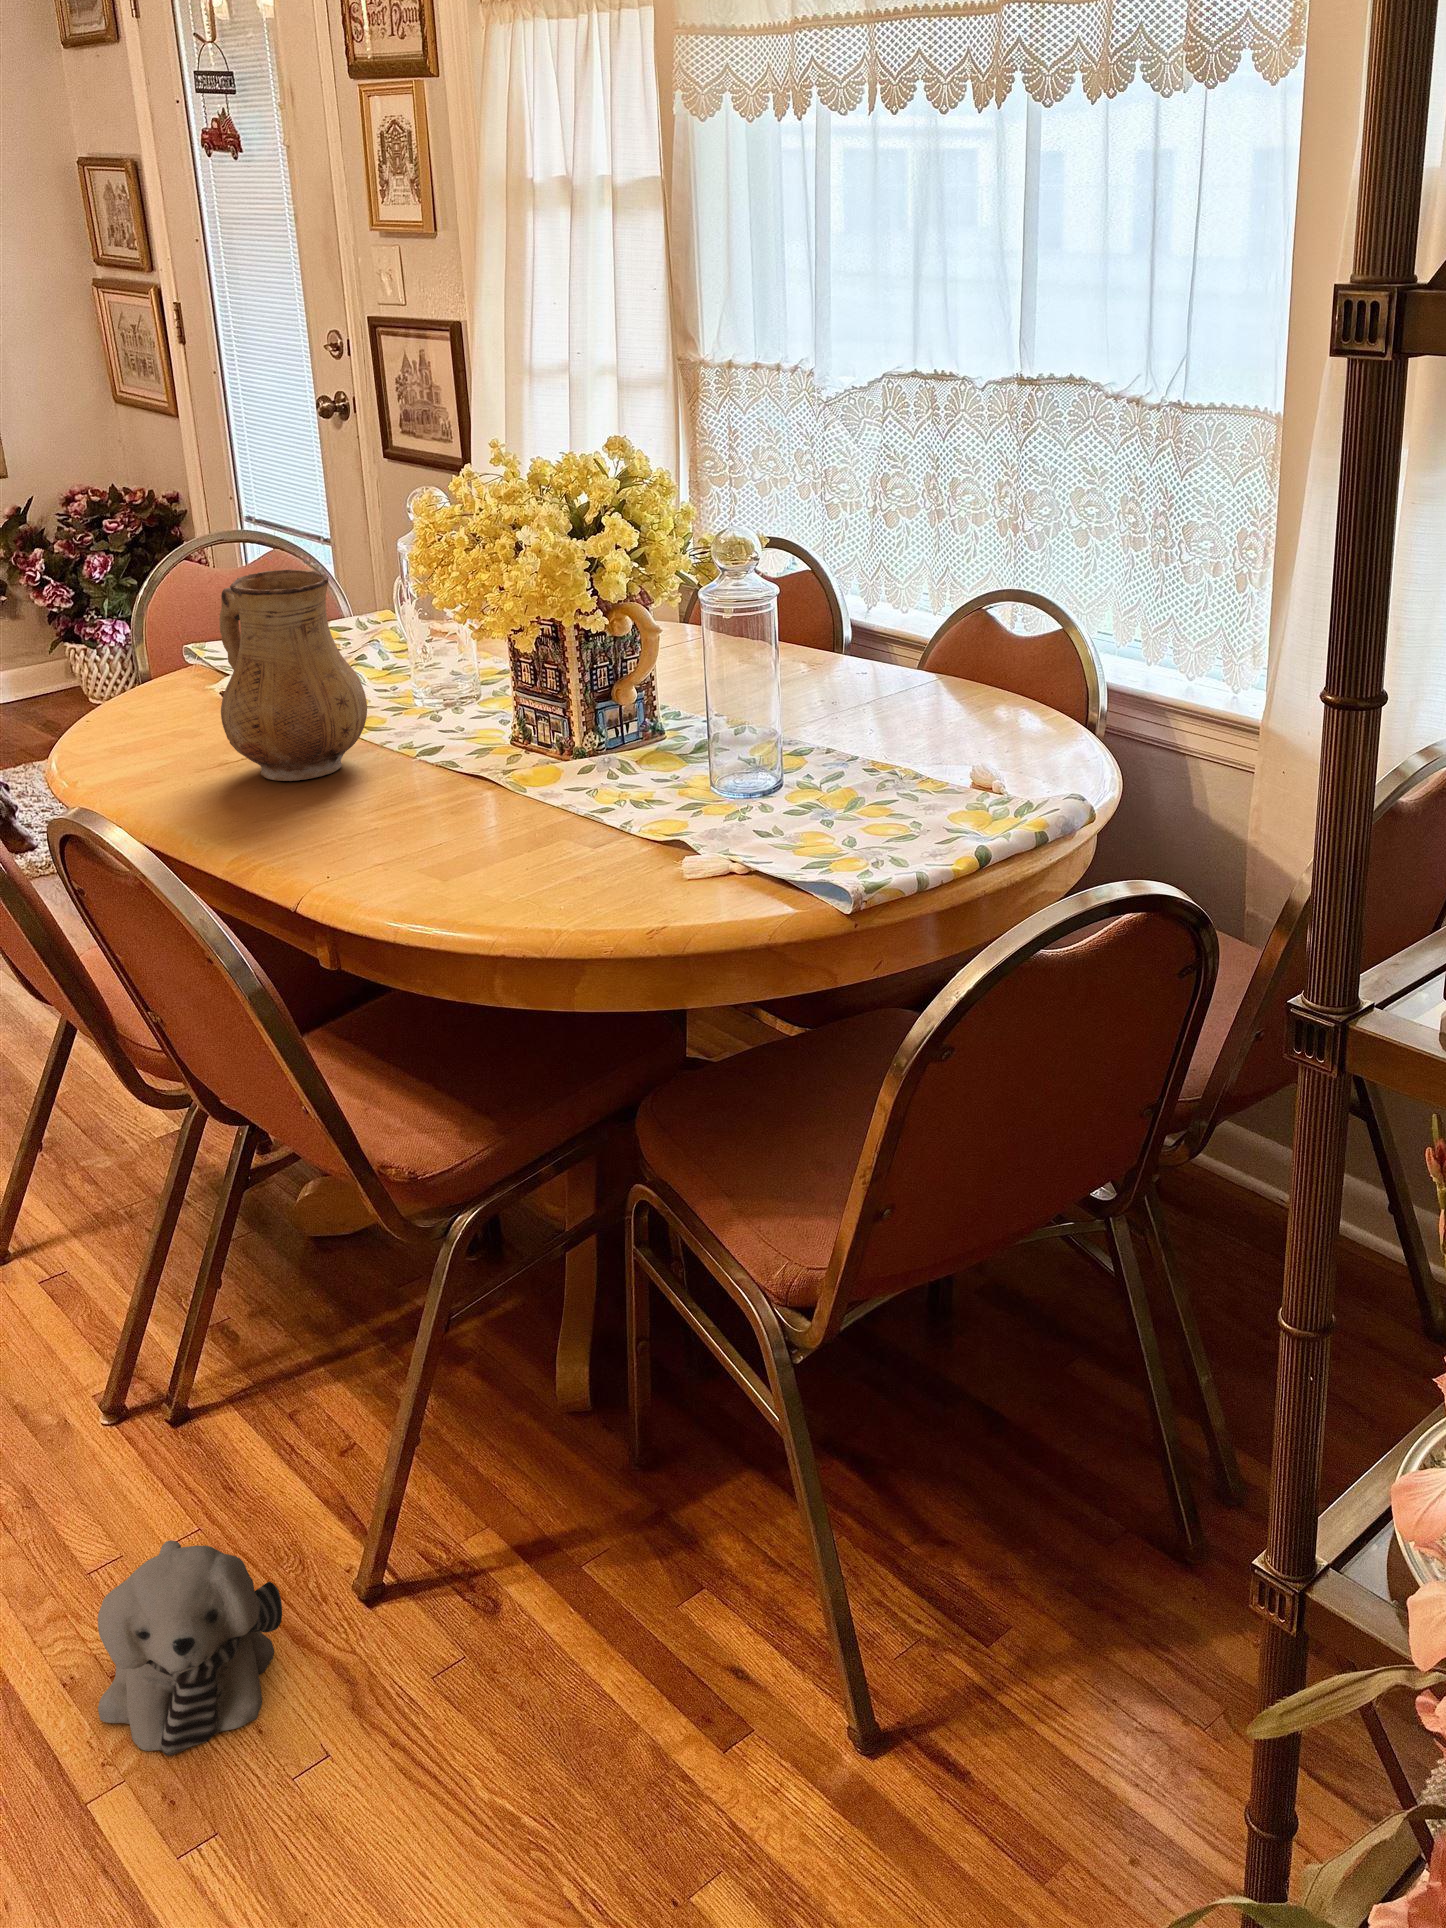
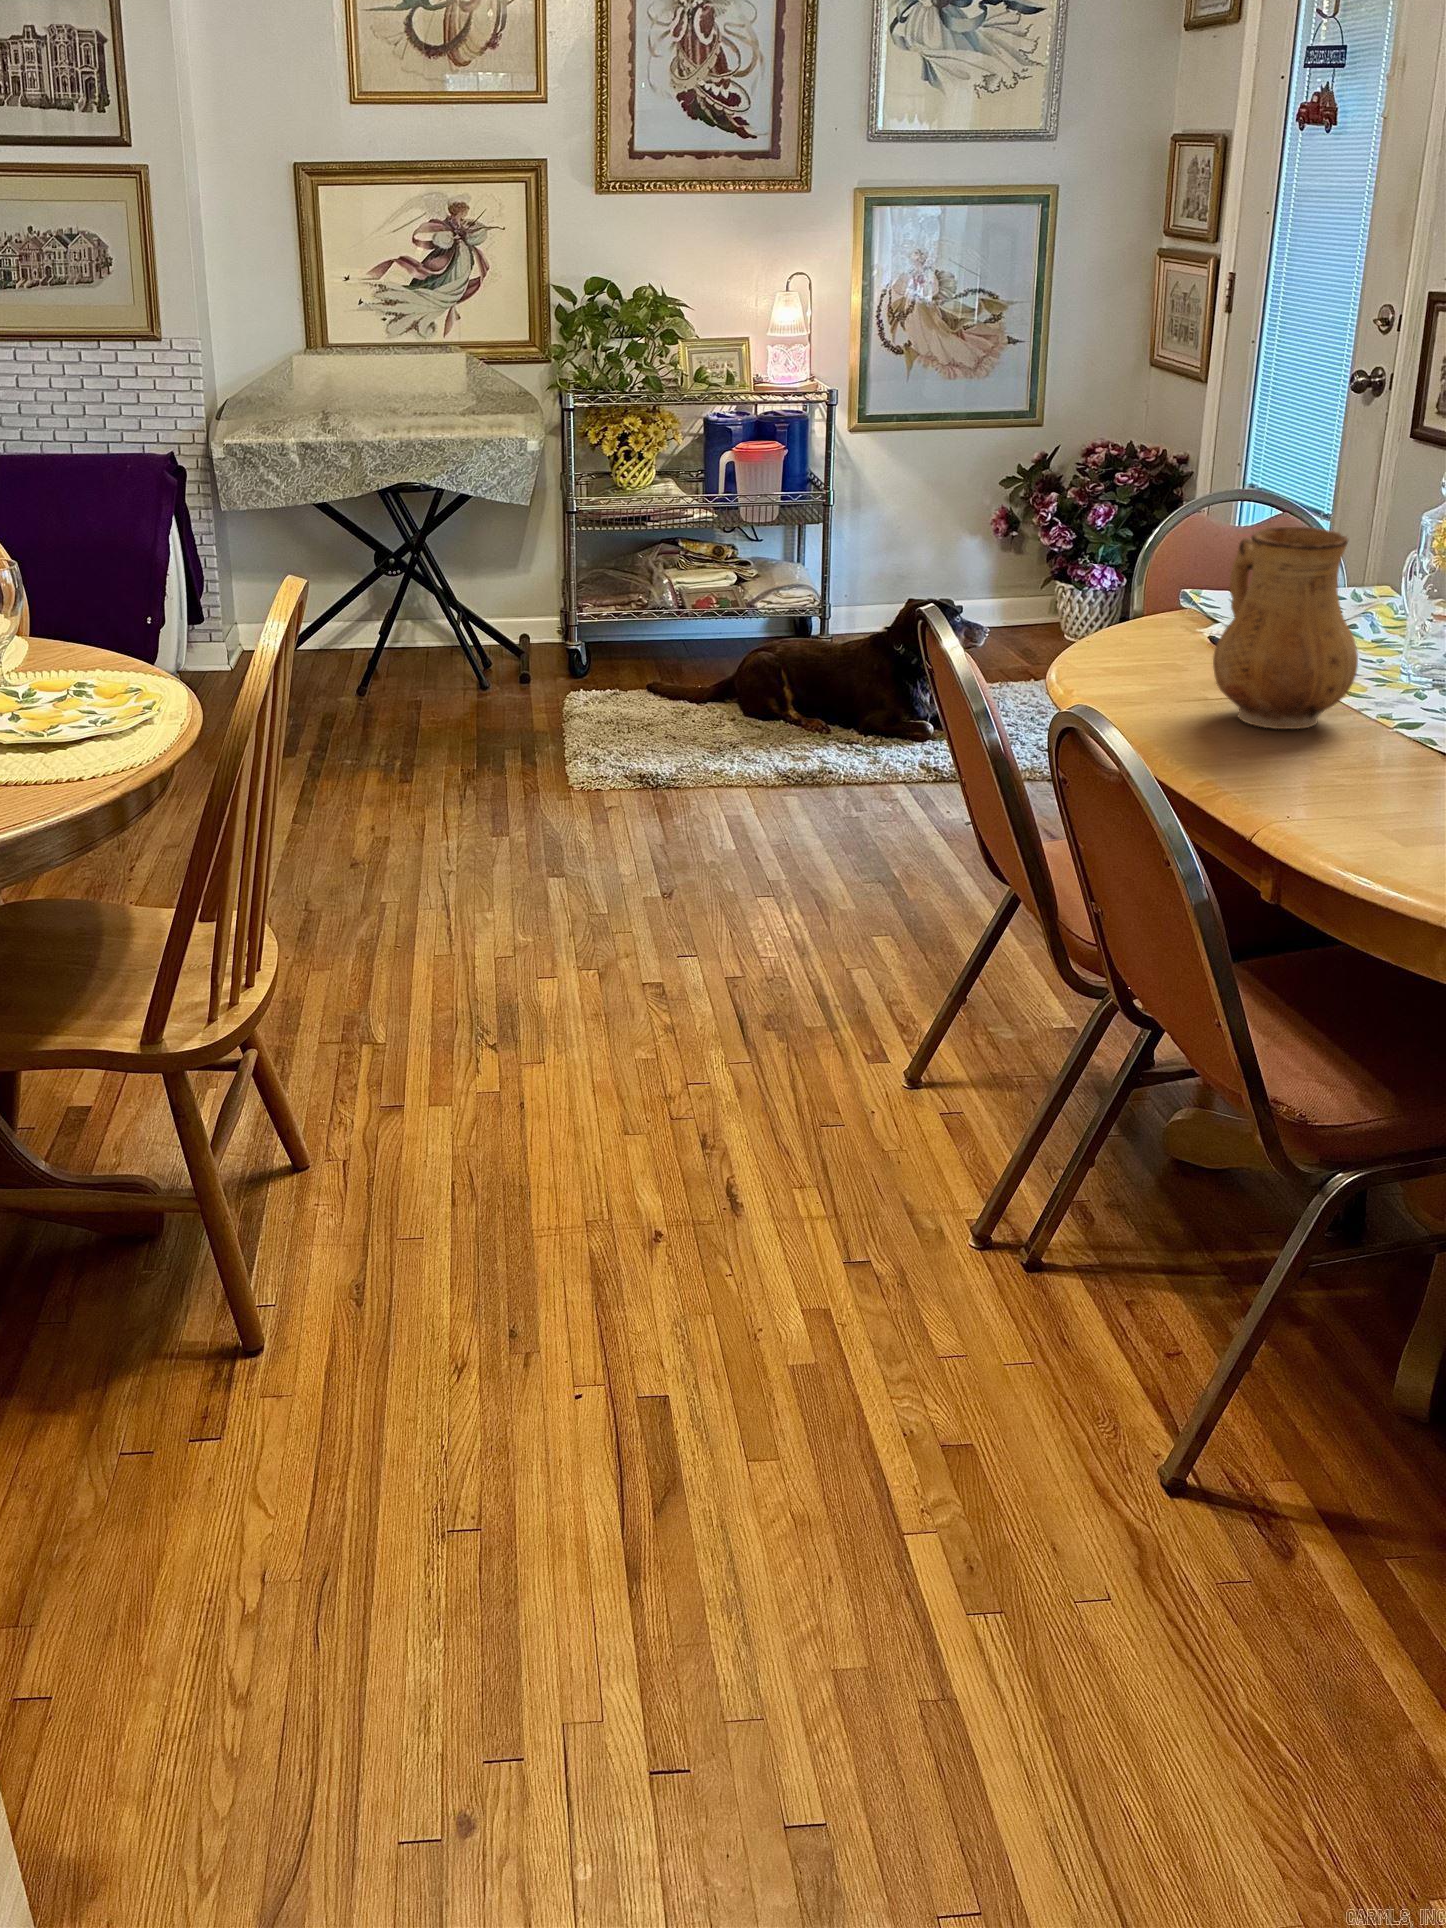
plush toy: present [98,1540,282,1756] -> none [929,1357,1095,1534]

